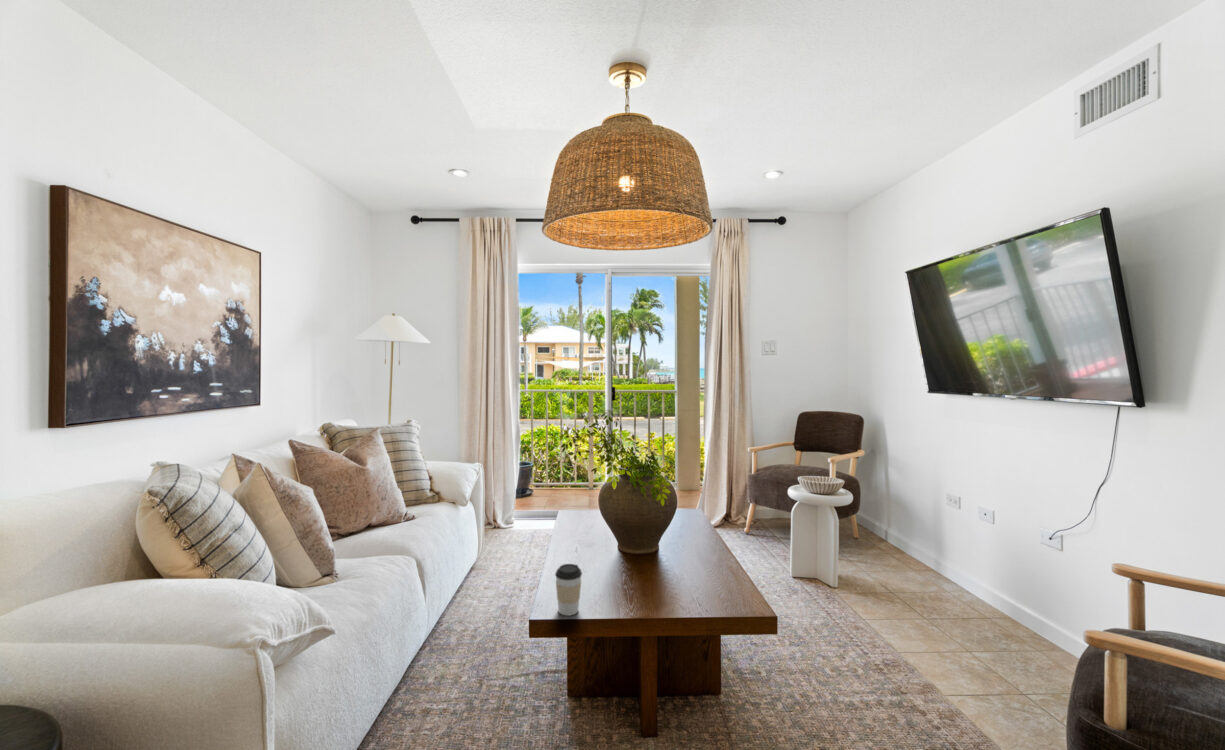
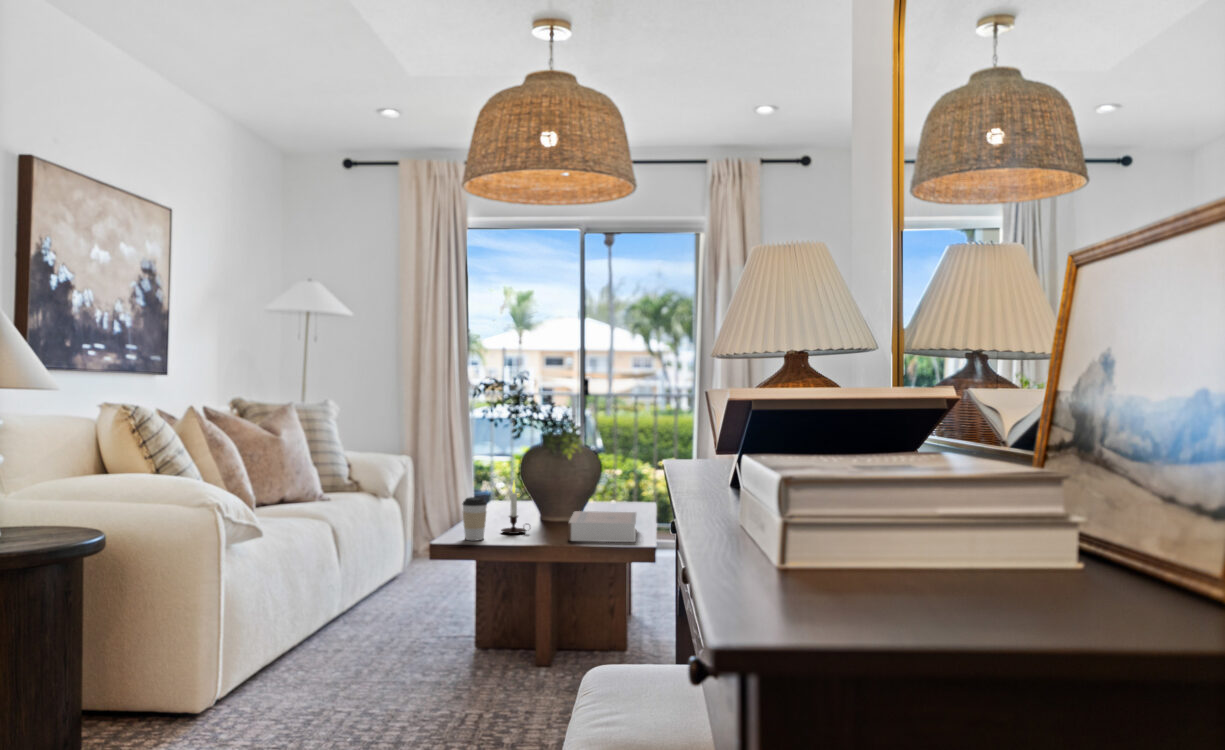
candle: none [591,536,622,594] -> present [501,482,527,534]
book: none [658,558,740,611] -> present [568,511,636,542]

